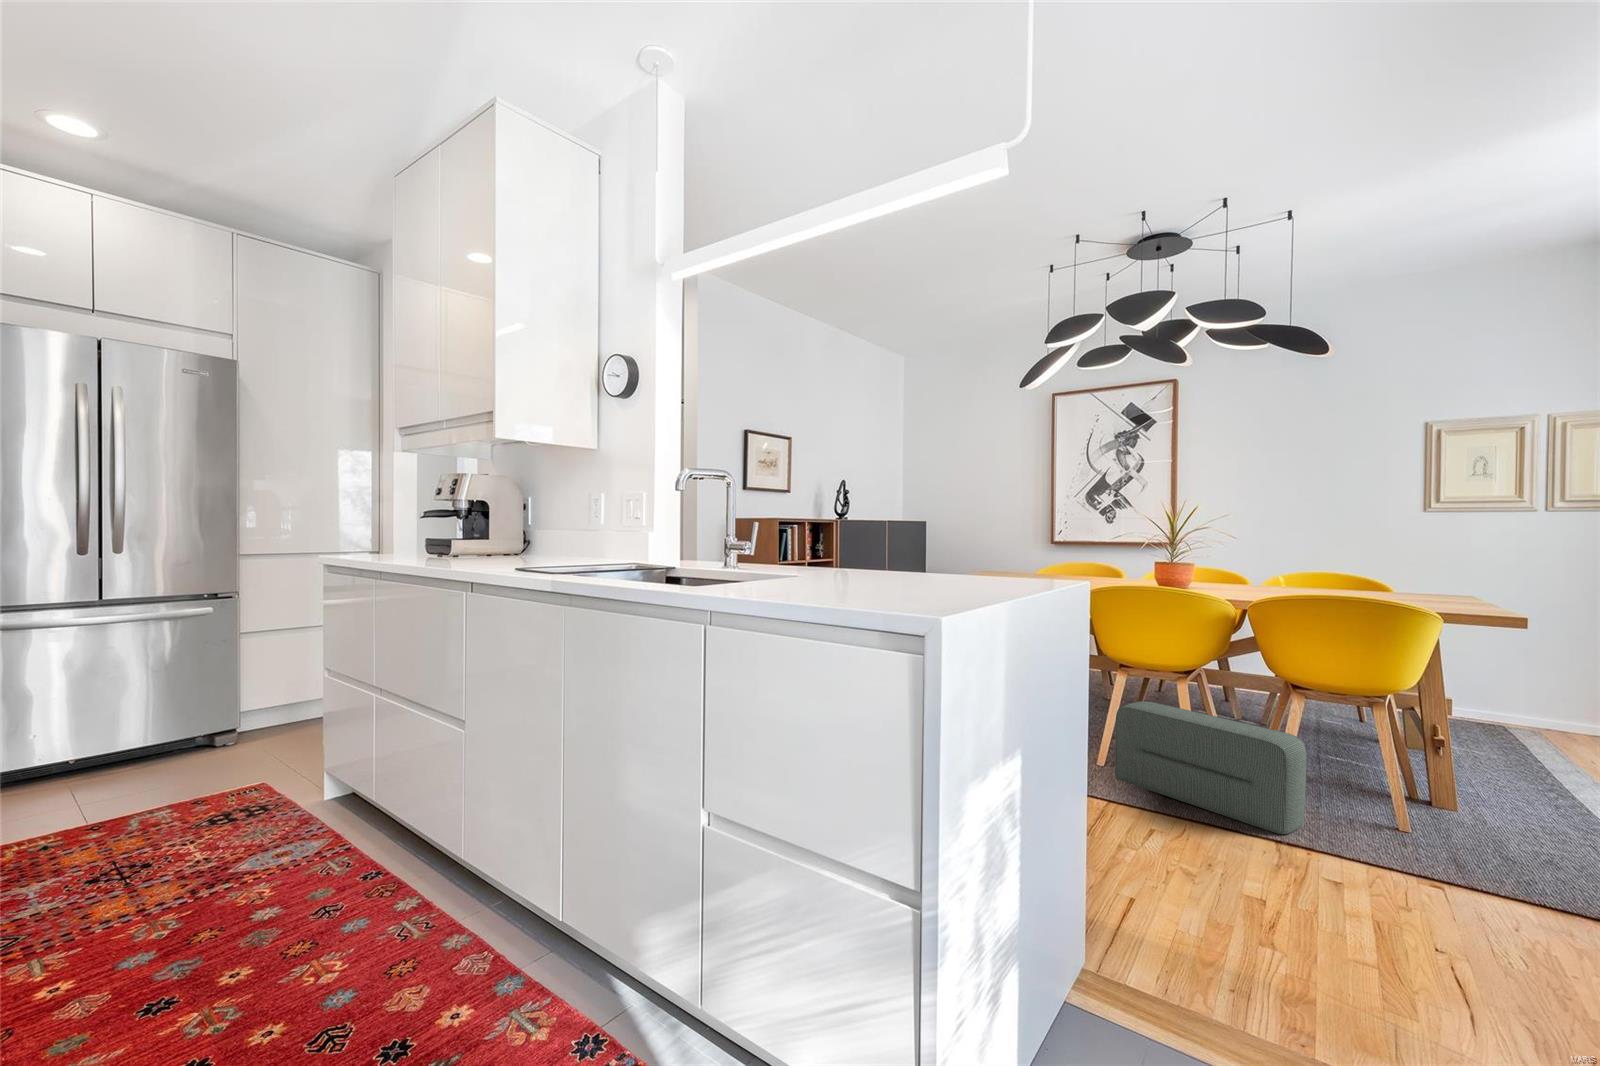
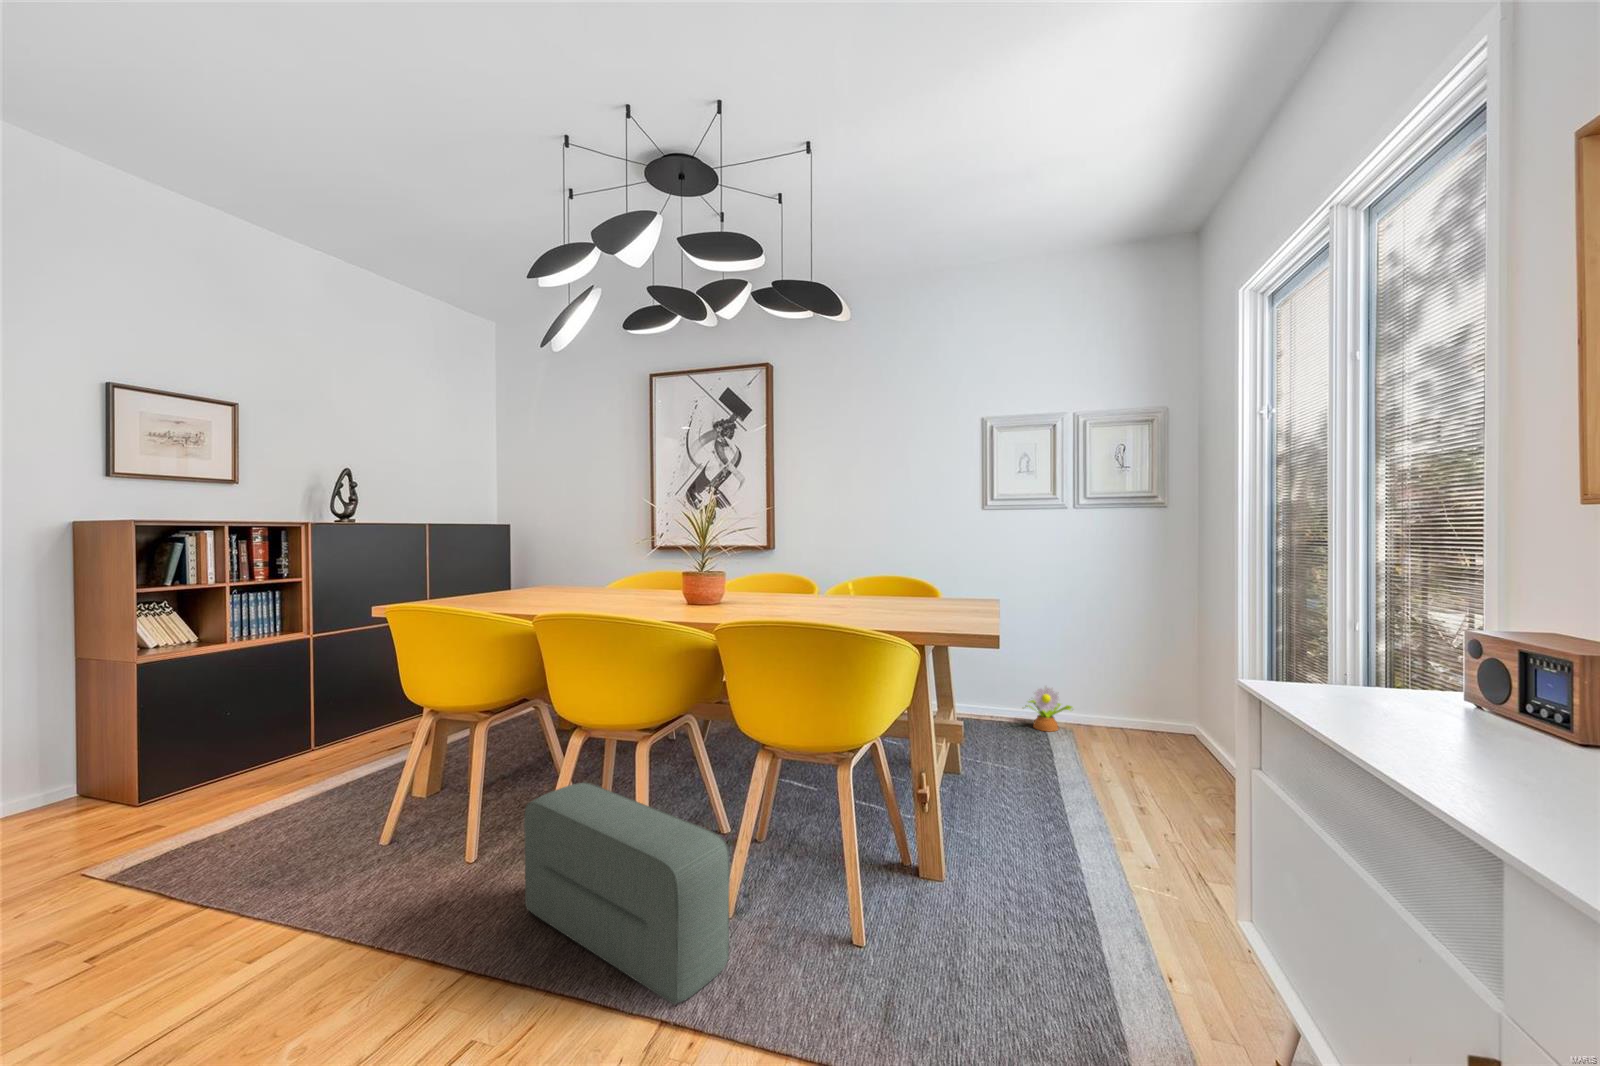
decorative plant: none [1477,684,1546,731] -> present [1027,686,1072,732]

